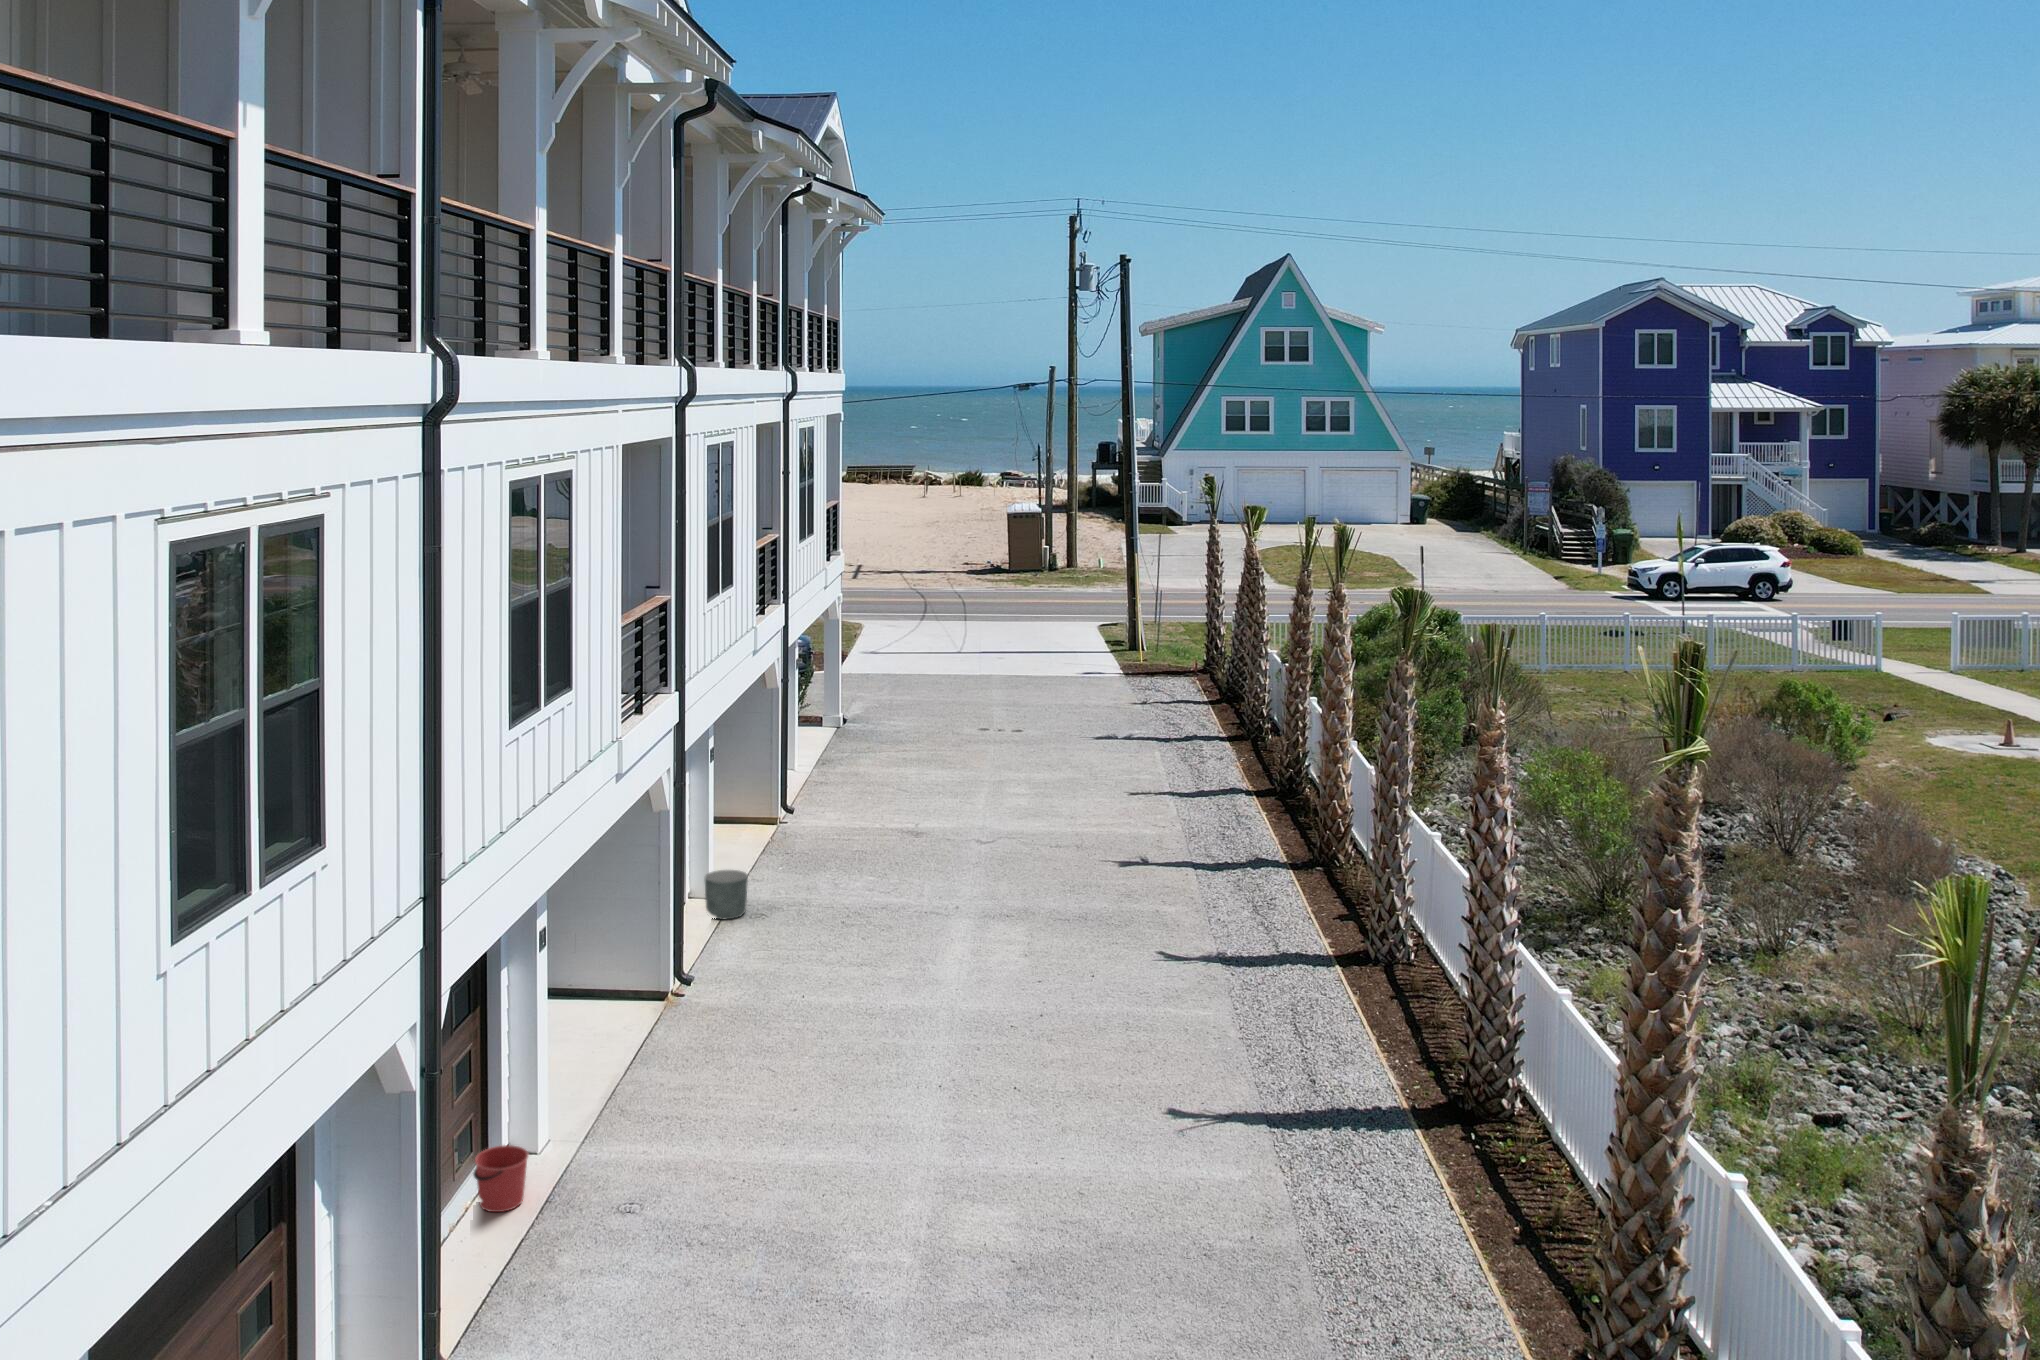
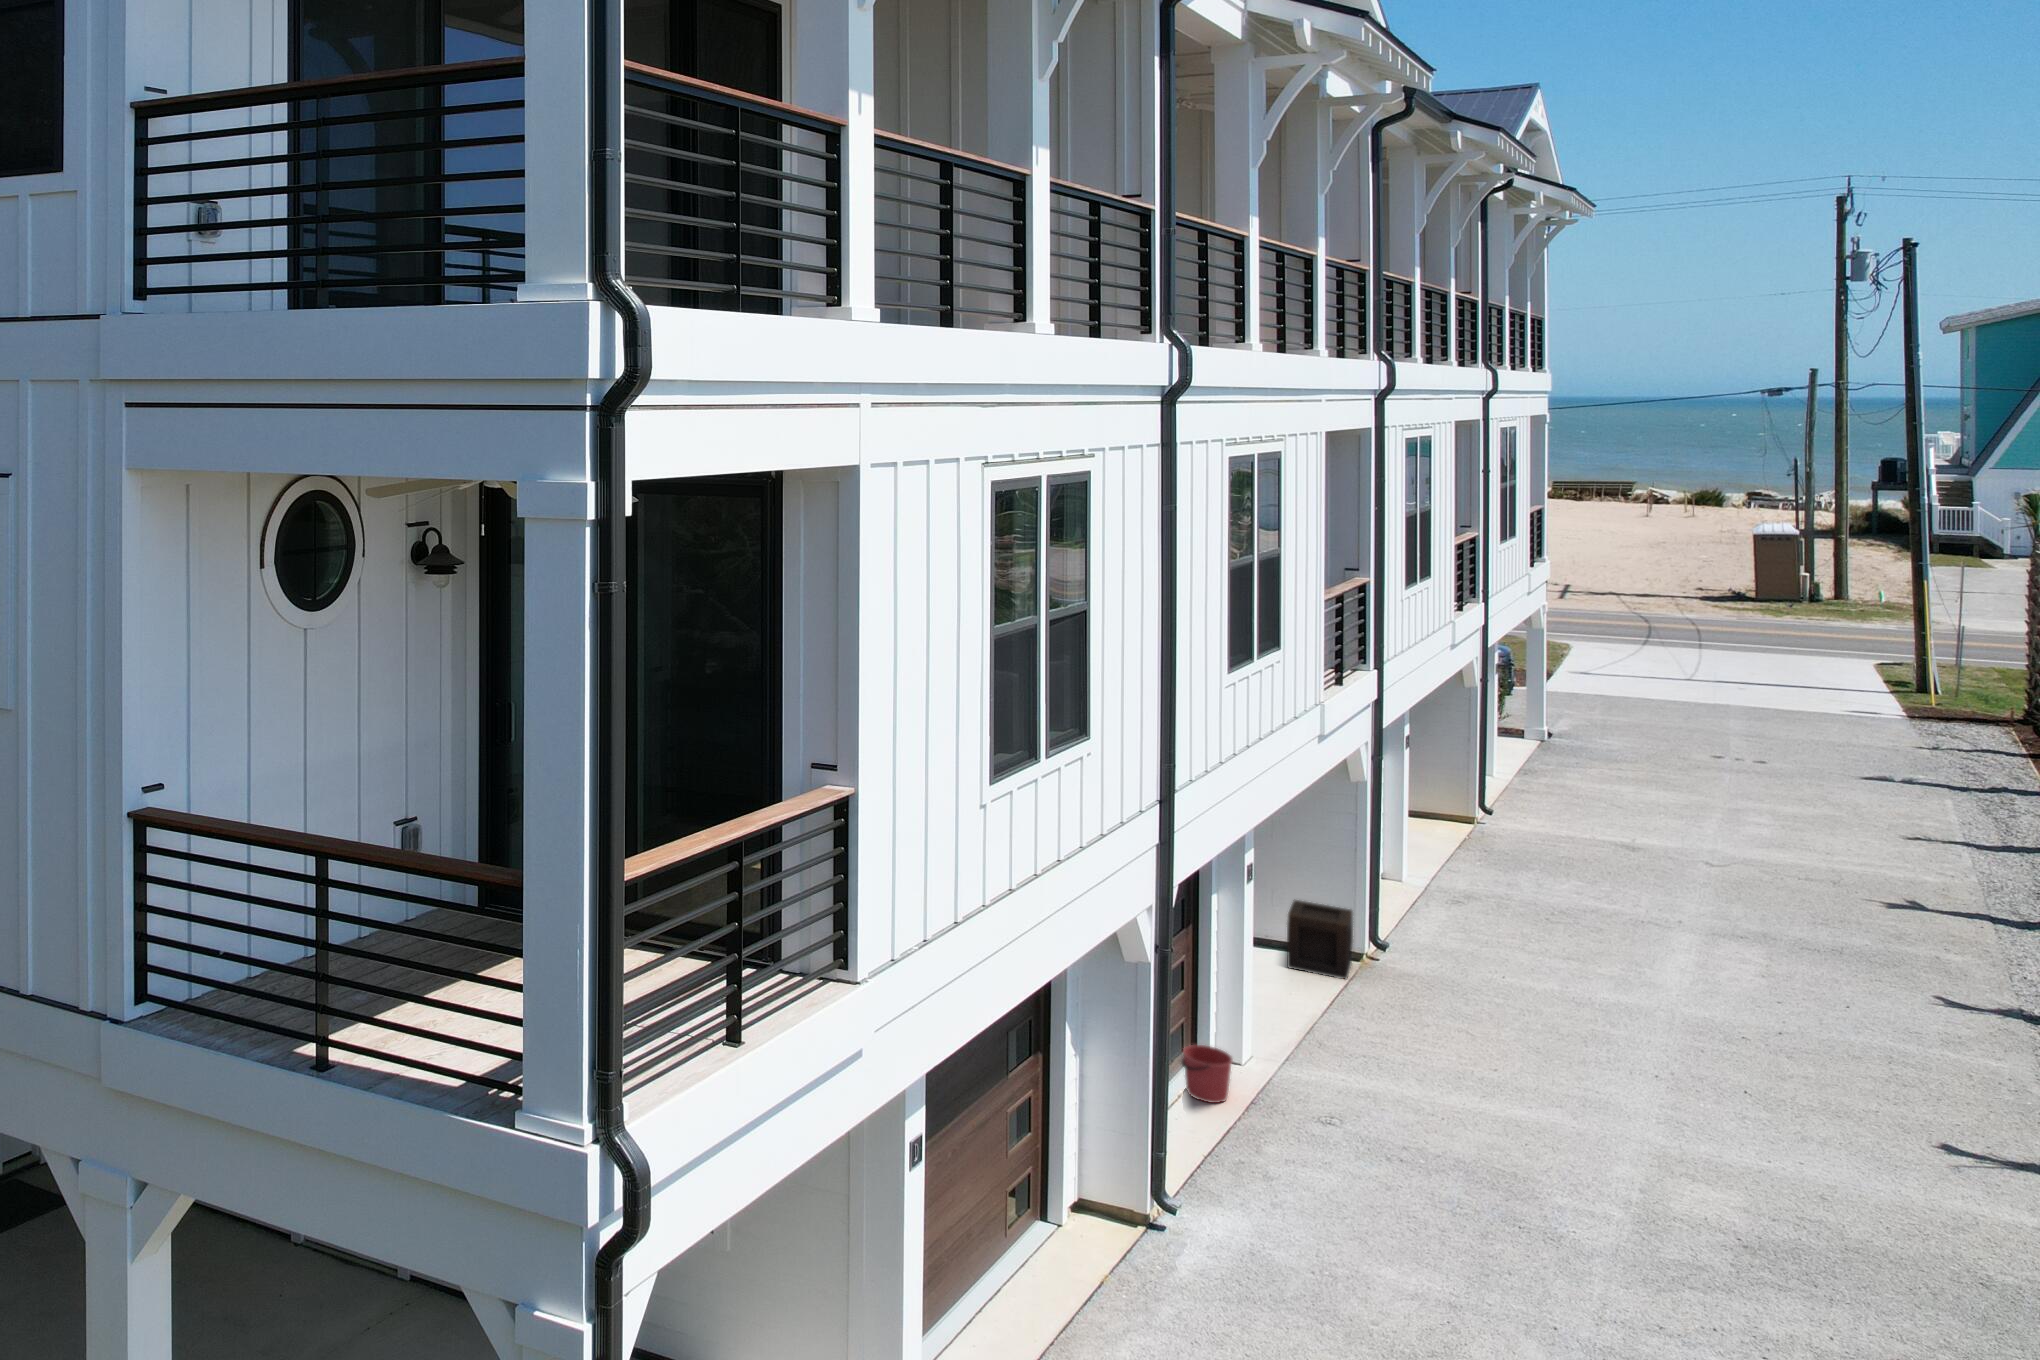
planter: present [705,870,748,920] -> none [1396,856,1444,906]
wooden crate: none [596,944,661,1022] -> present [1287,900,1353,979]

